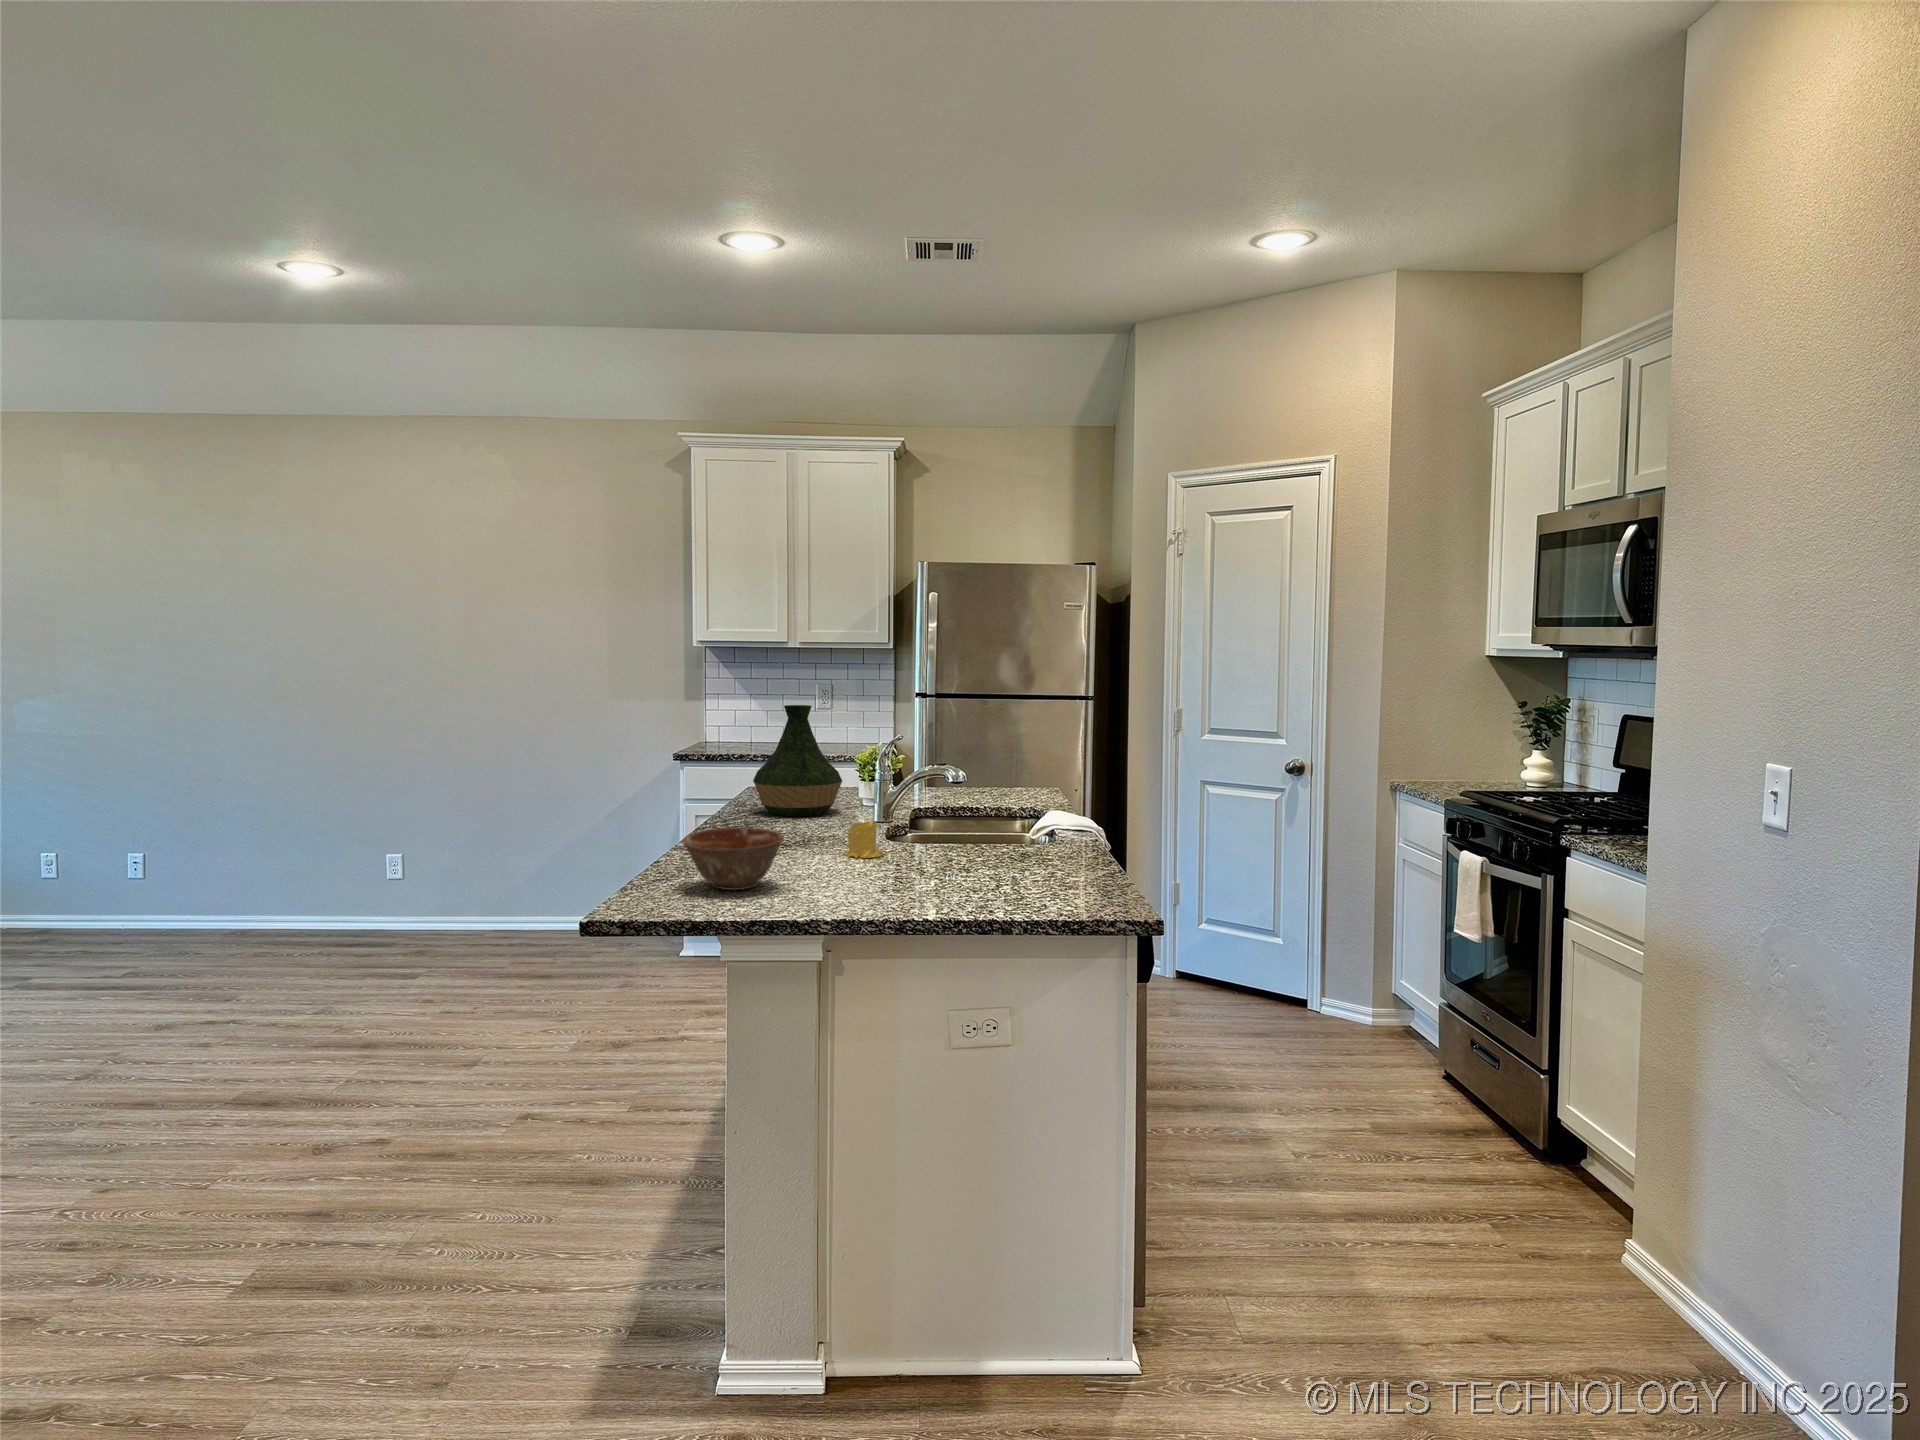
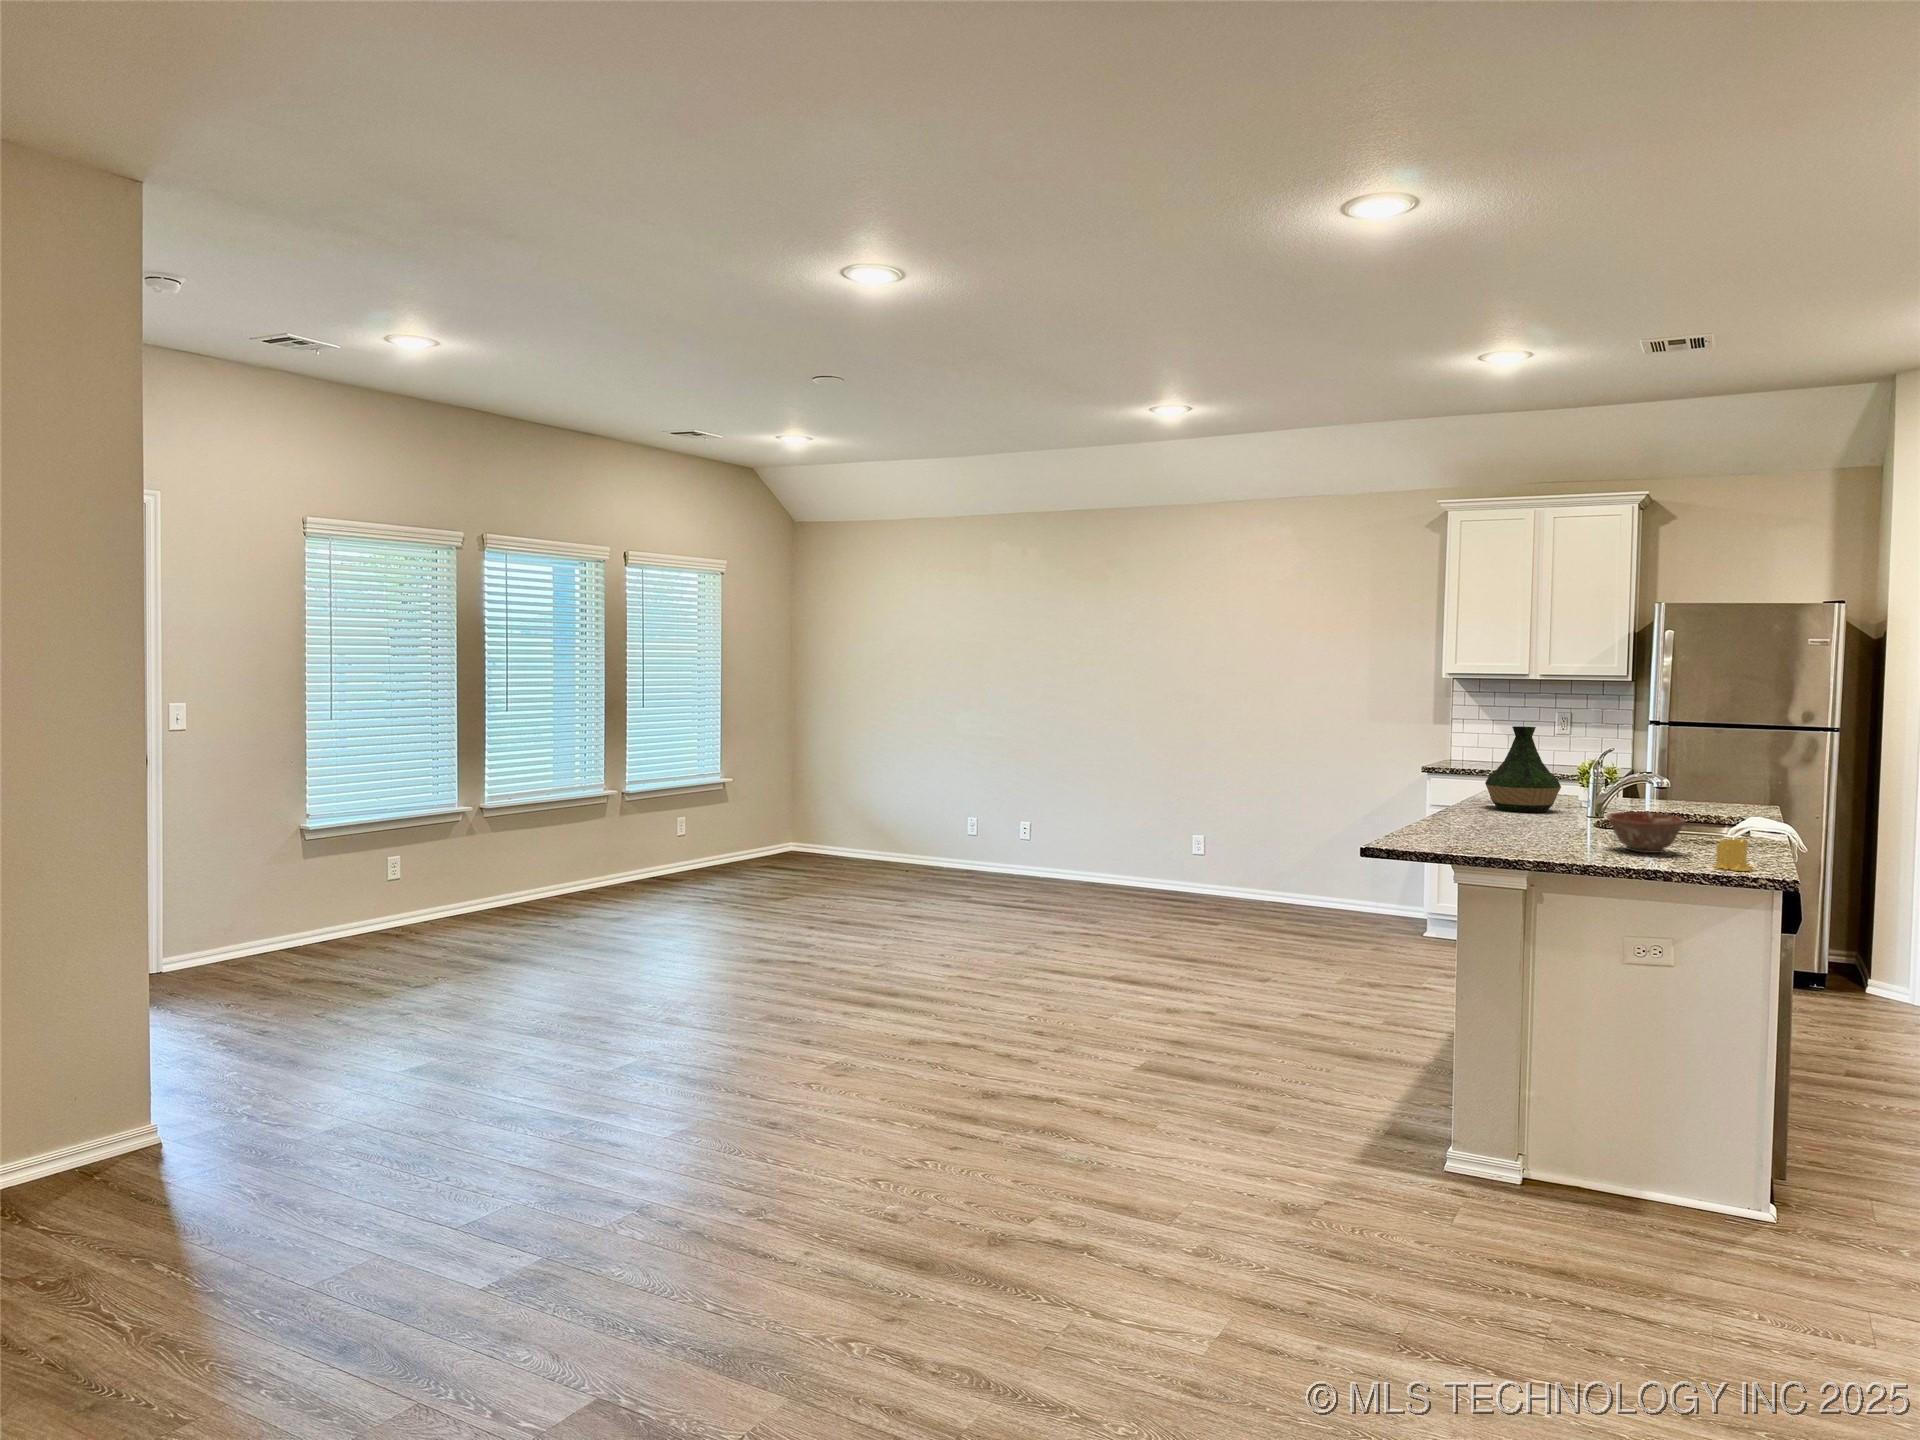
candle: present [844,821,884,858] -> present [1713,837,1754,871]
ceramic bowl: present [683,827,784,890] -> present [1607,812,1685,853]

